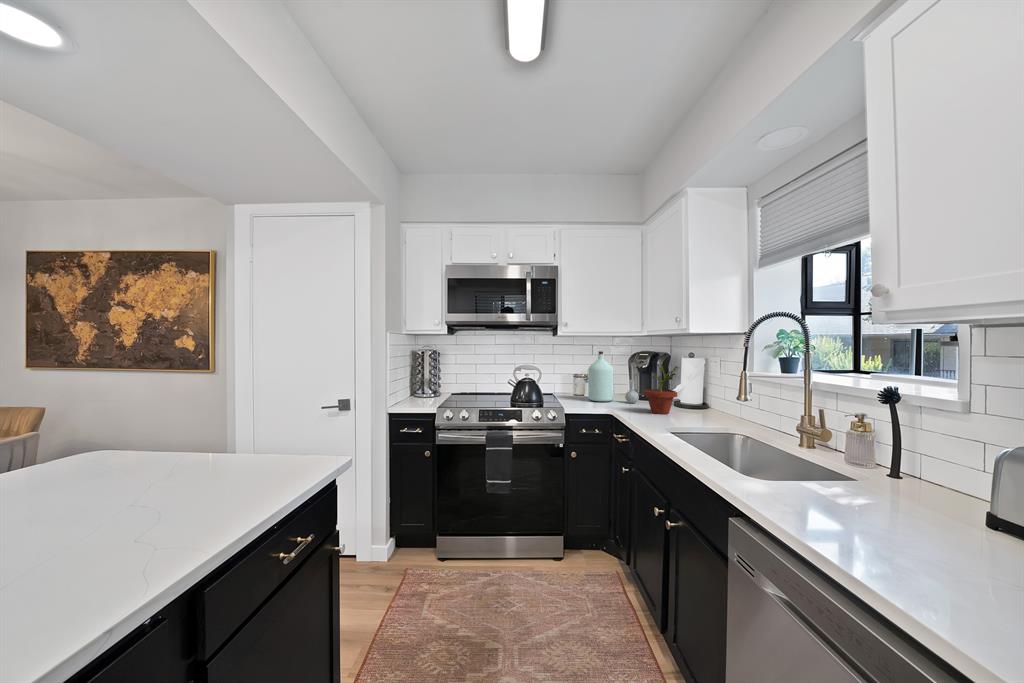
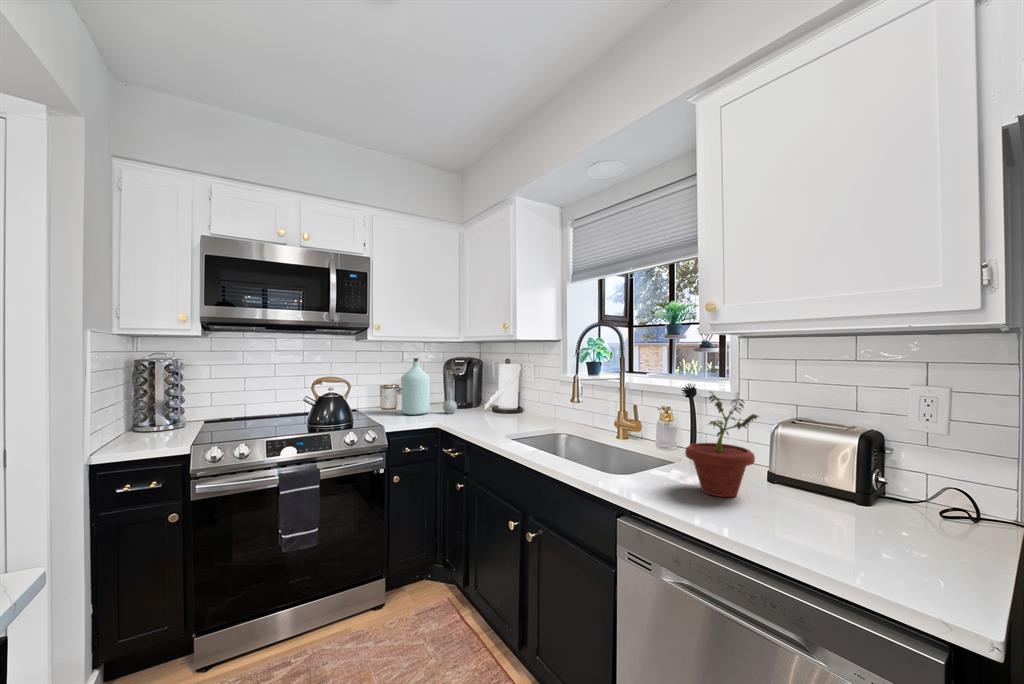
potted plant: present [644,362,678,414] -> present [685,392,758,497]

